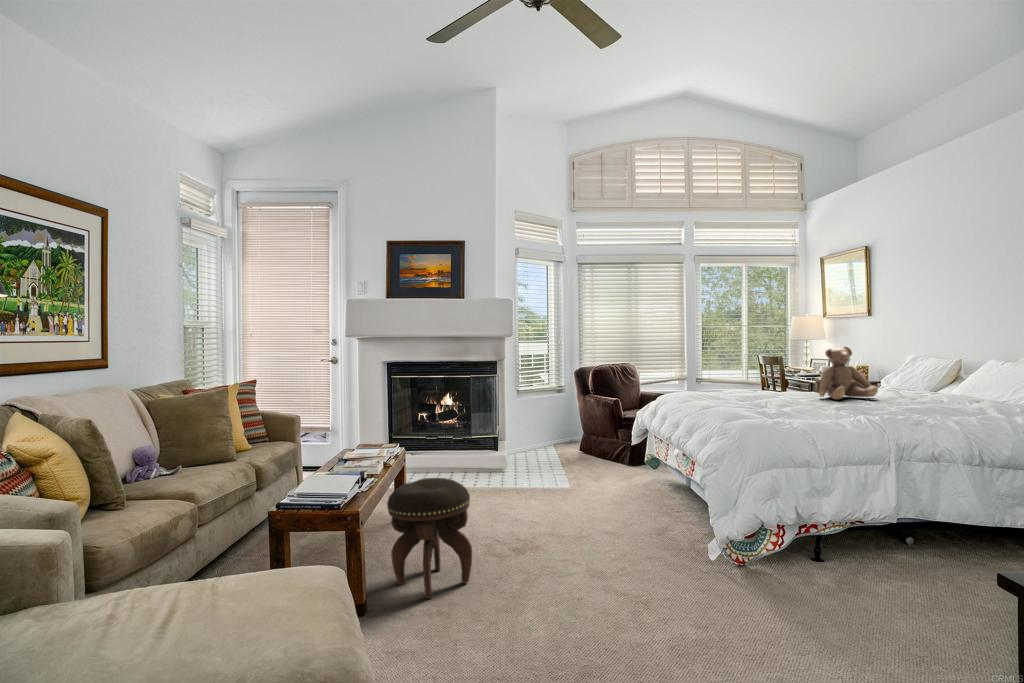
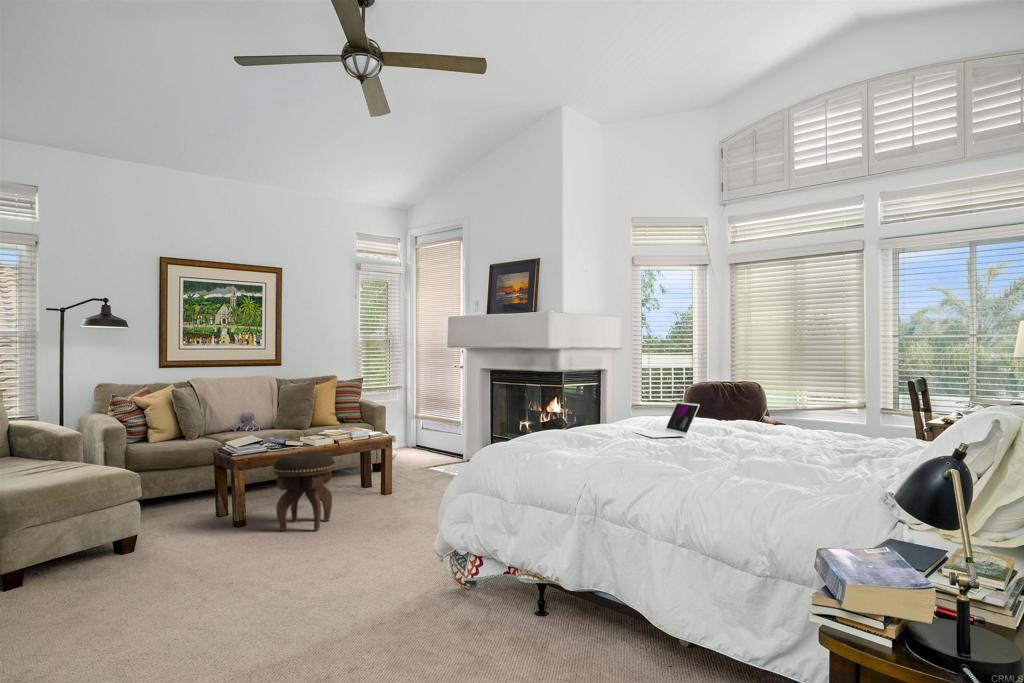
teddy bear: present [819,347,878,400] -> none [736,371,813,440]
laptop: none [755,374,806,406] -> present [634,402,700,438]

